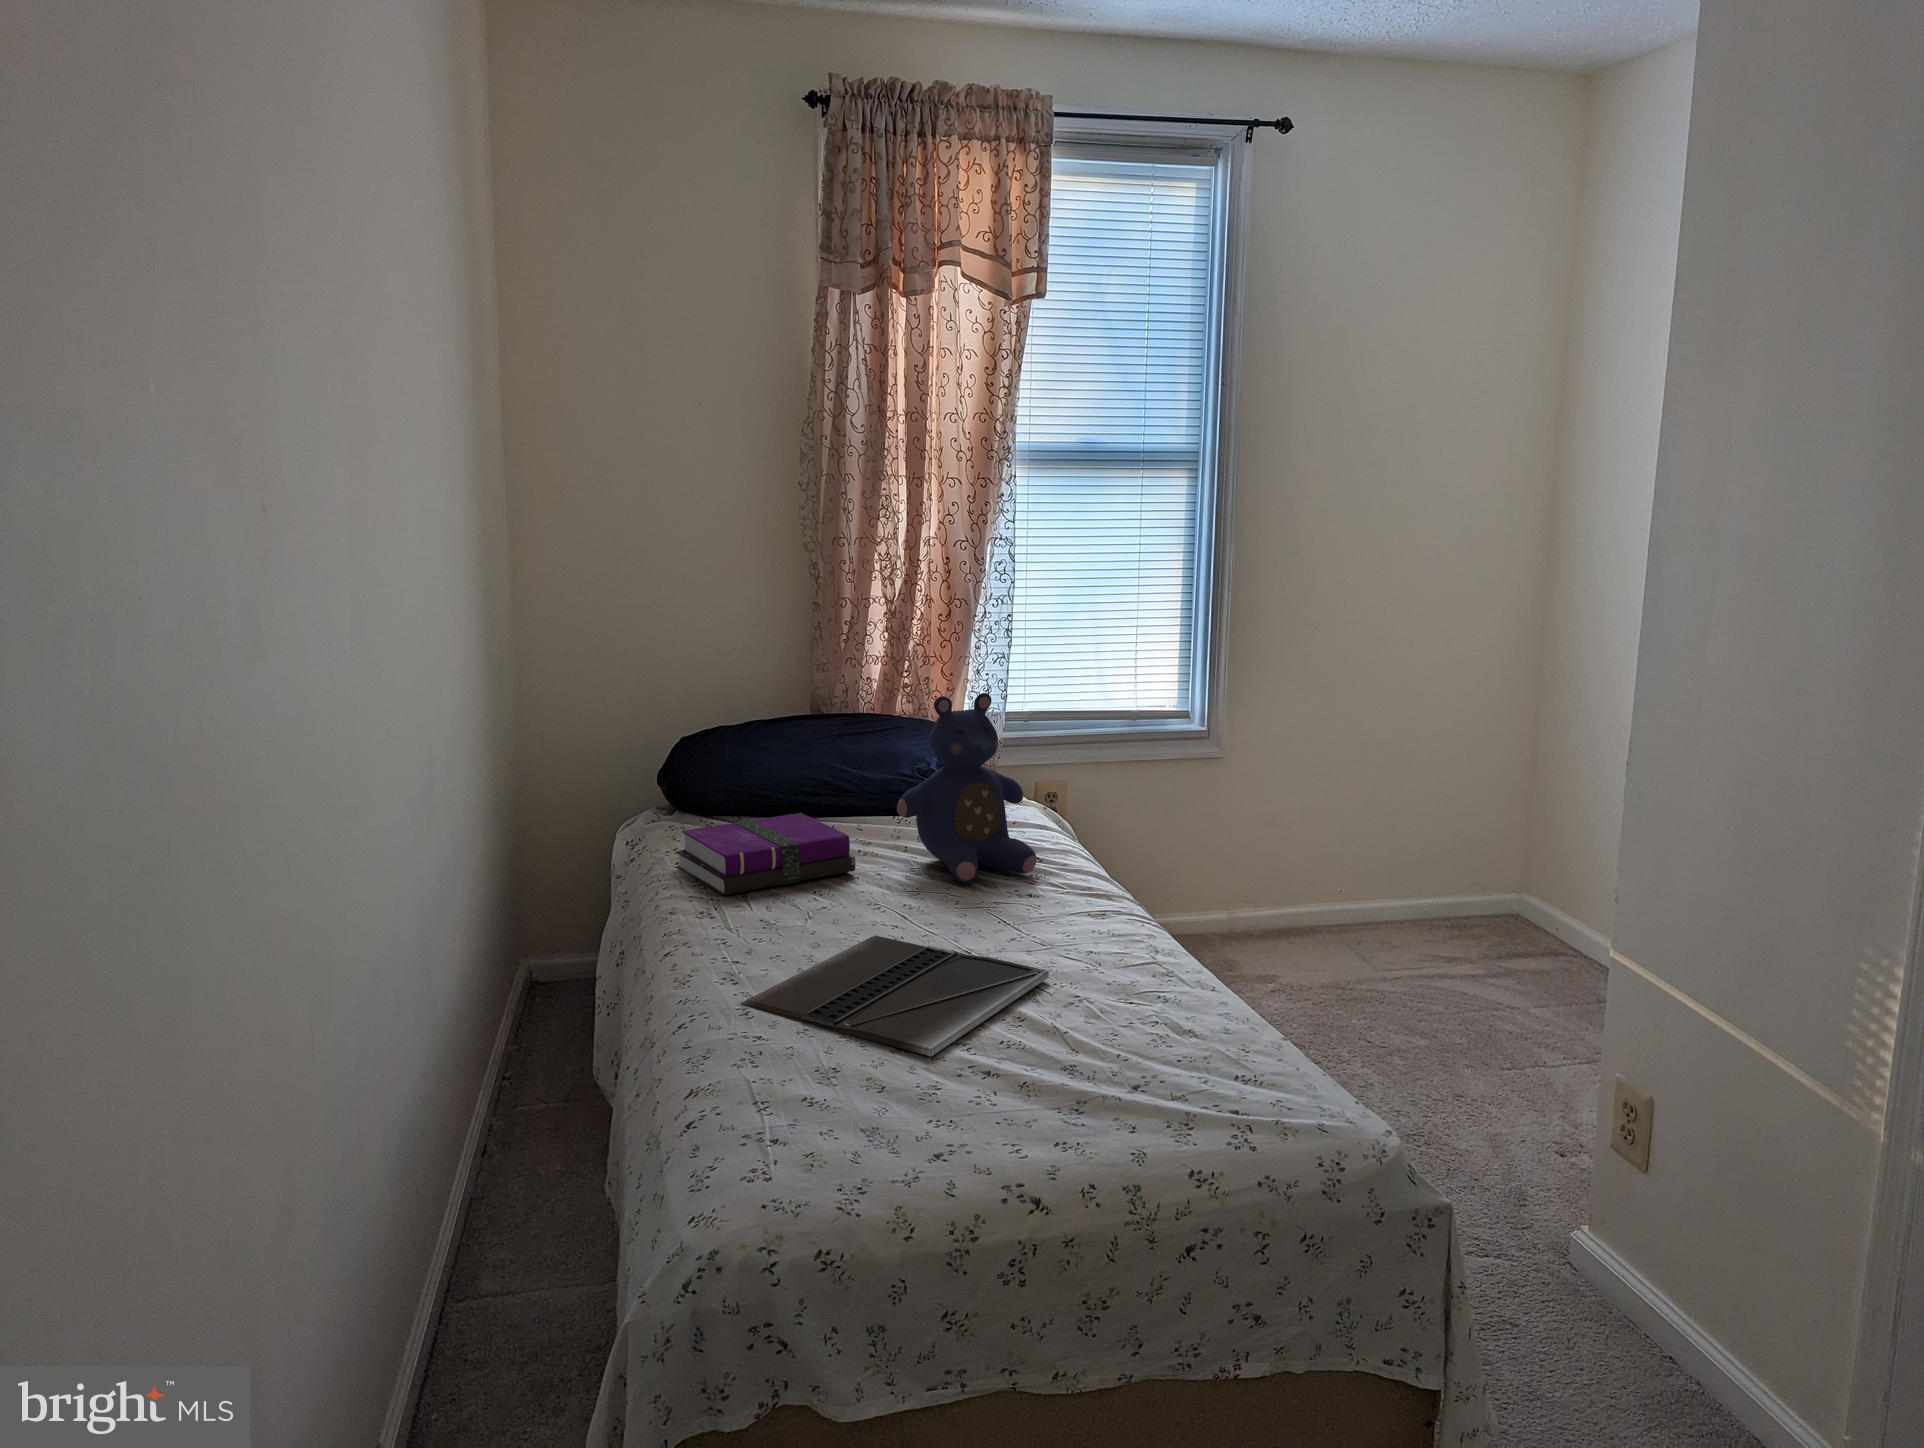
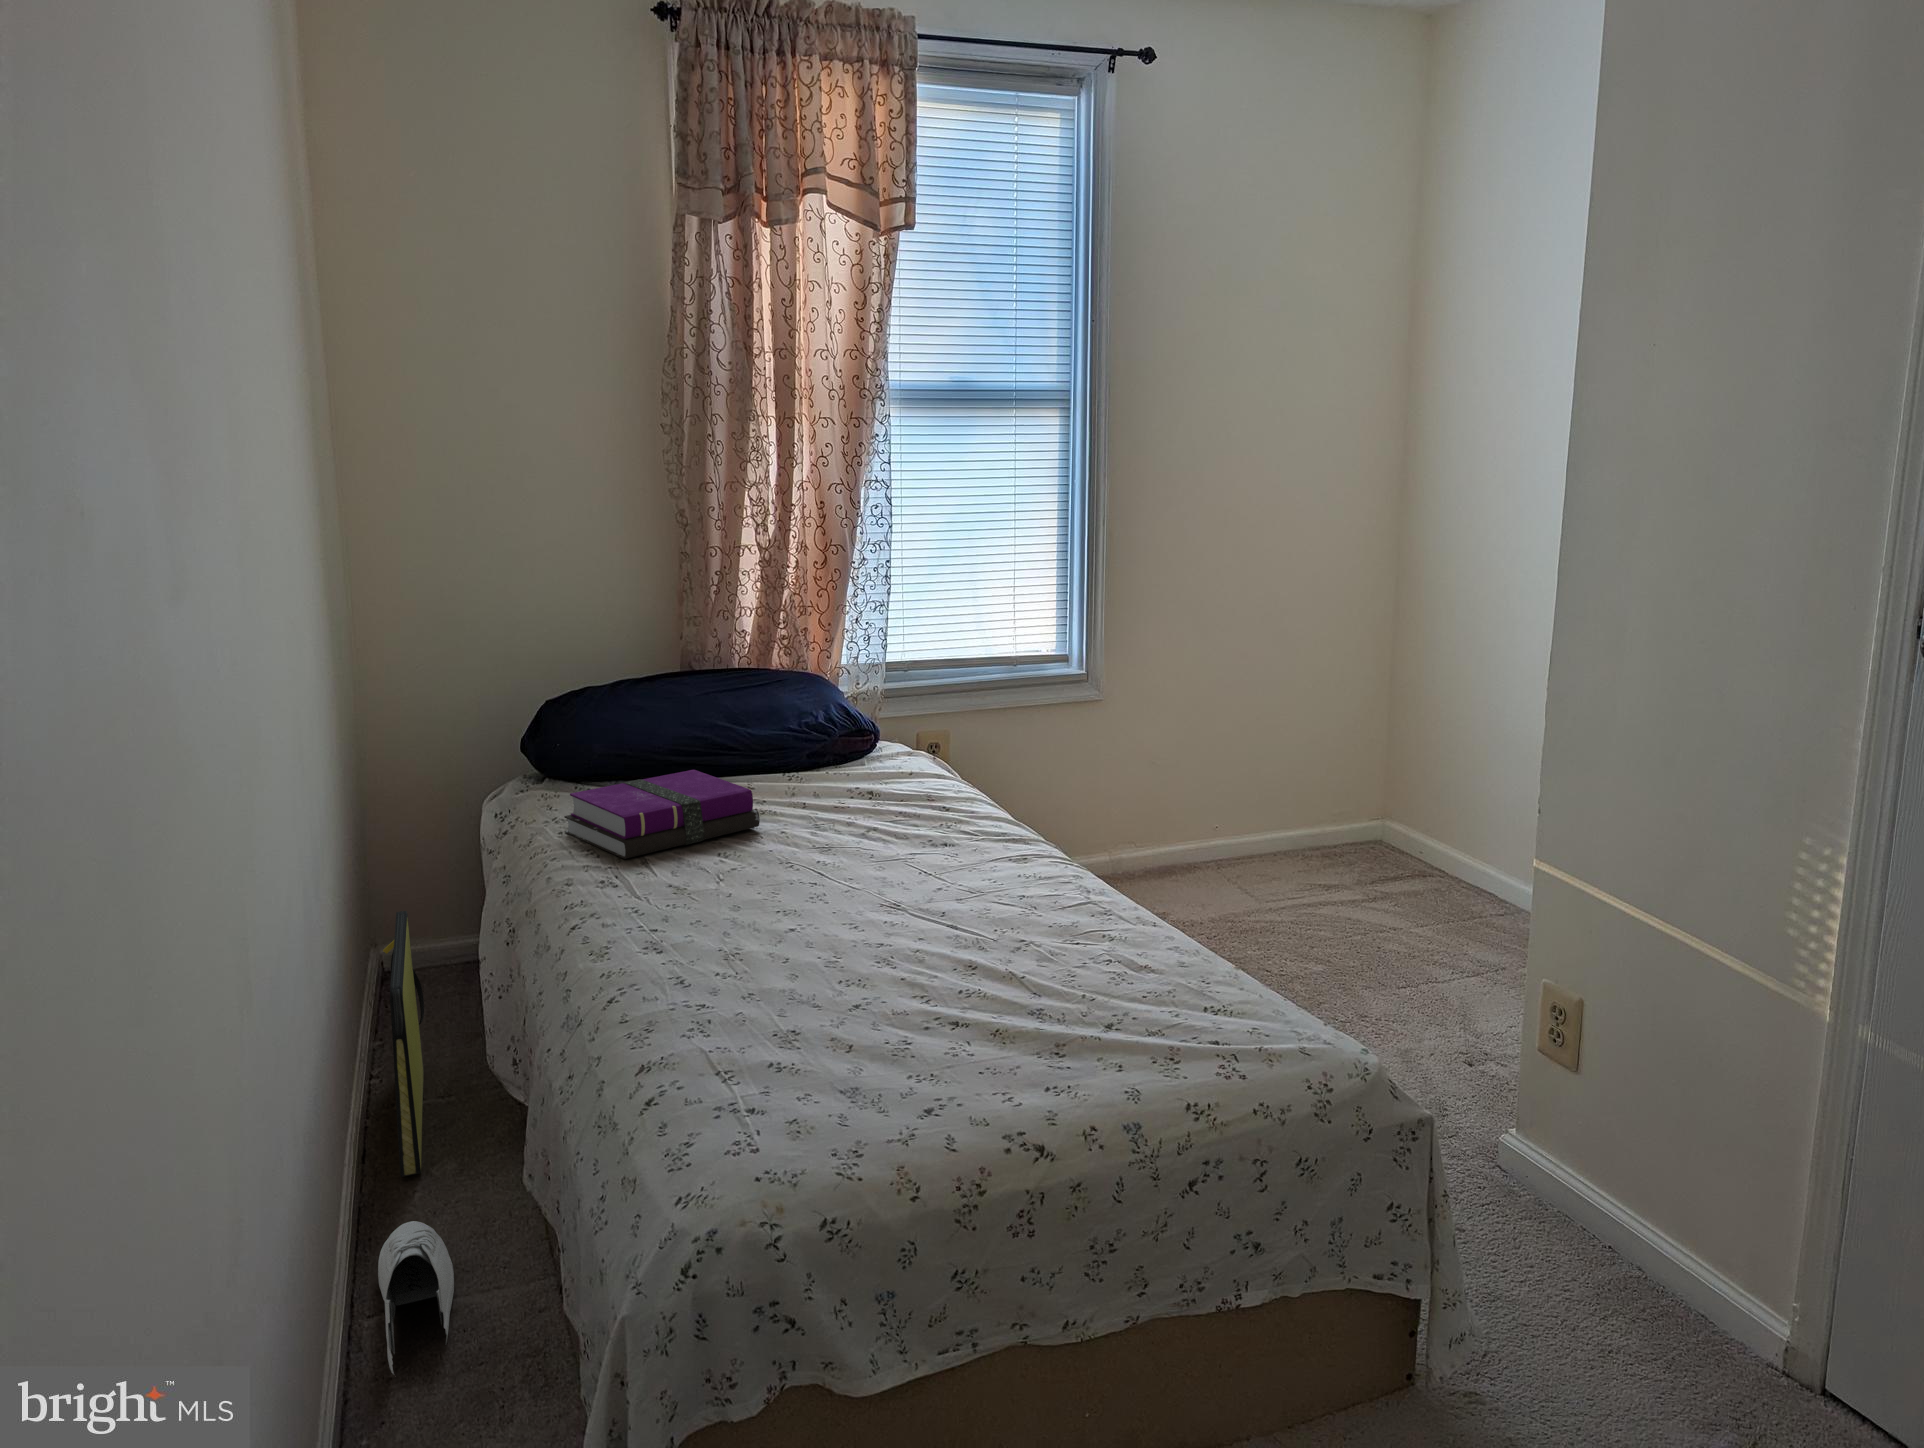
teddy bear: present [897,693,1037,883] -> none [800,636,947,832]
bag: none [507,931,550,1178] -> present [383,911,424,1177]
laptop: present [741,936,1049,1056] -> none [673,890,990,1010]
shoe: none [473,1220,542,1360] -> present [378,1221,454,1374]

